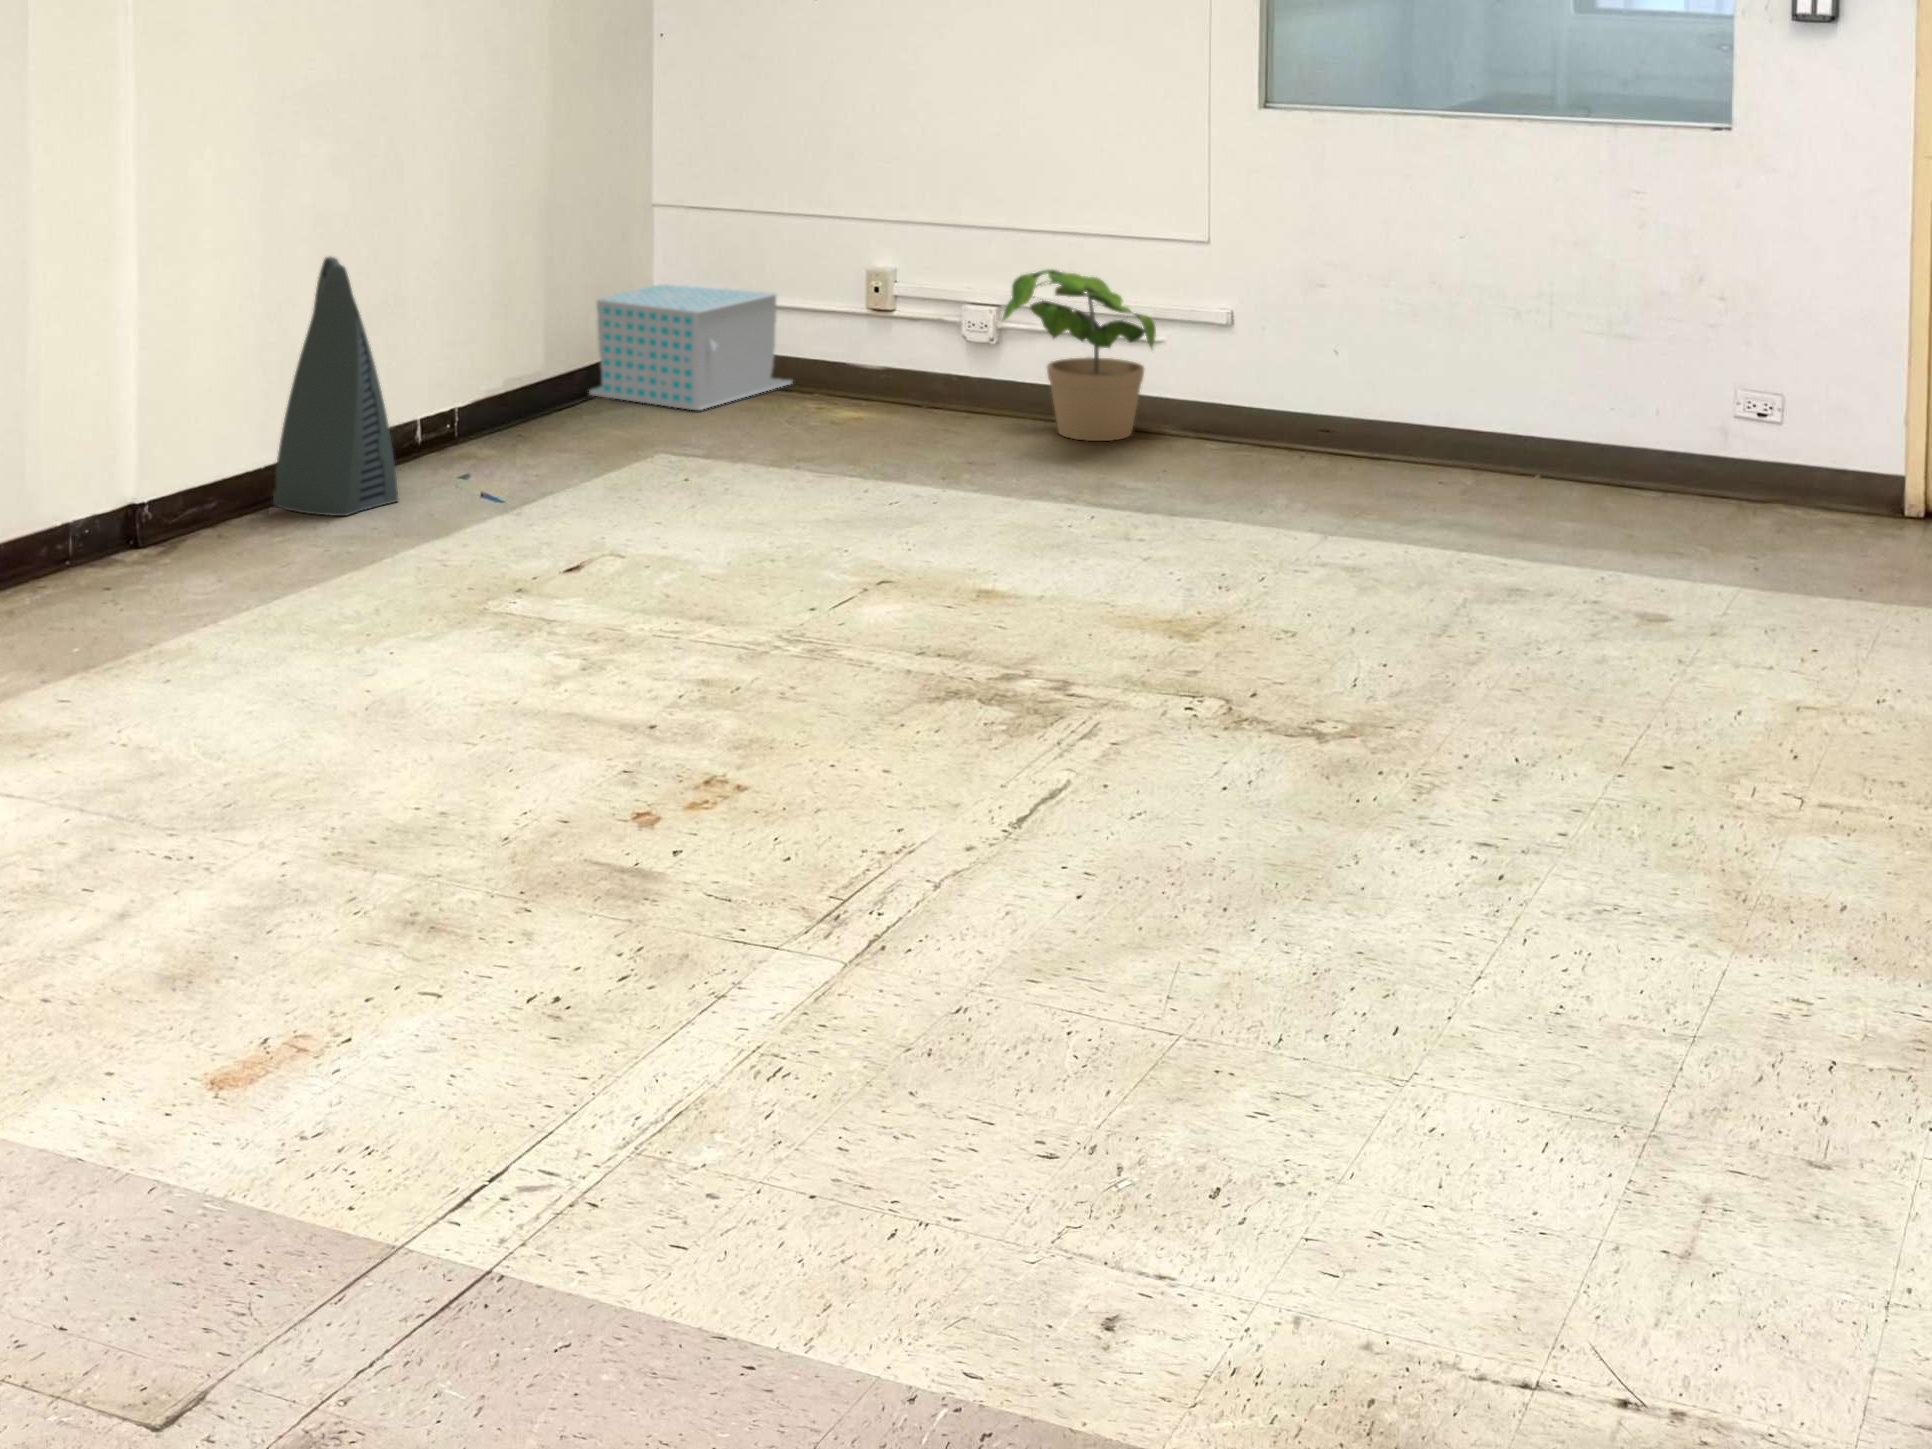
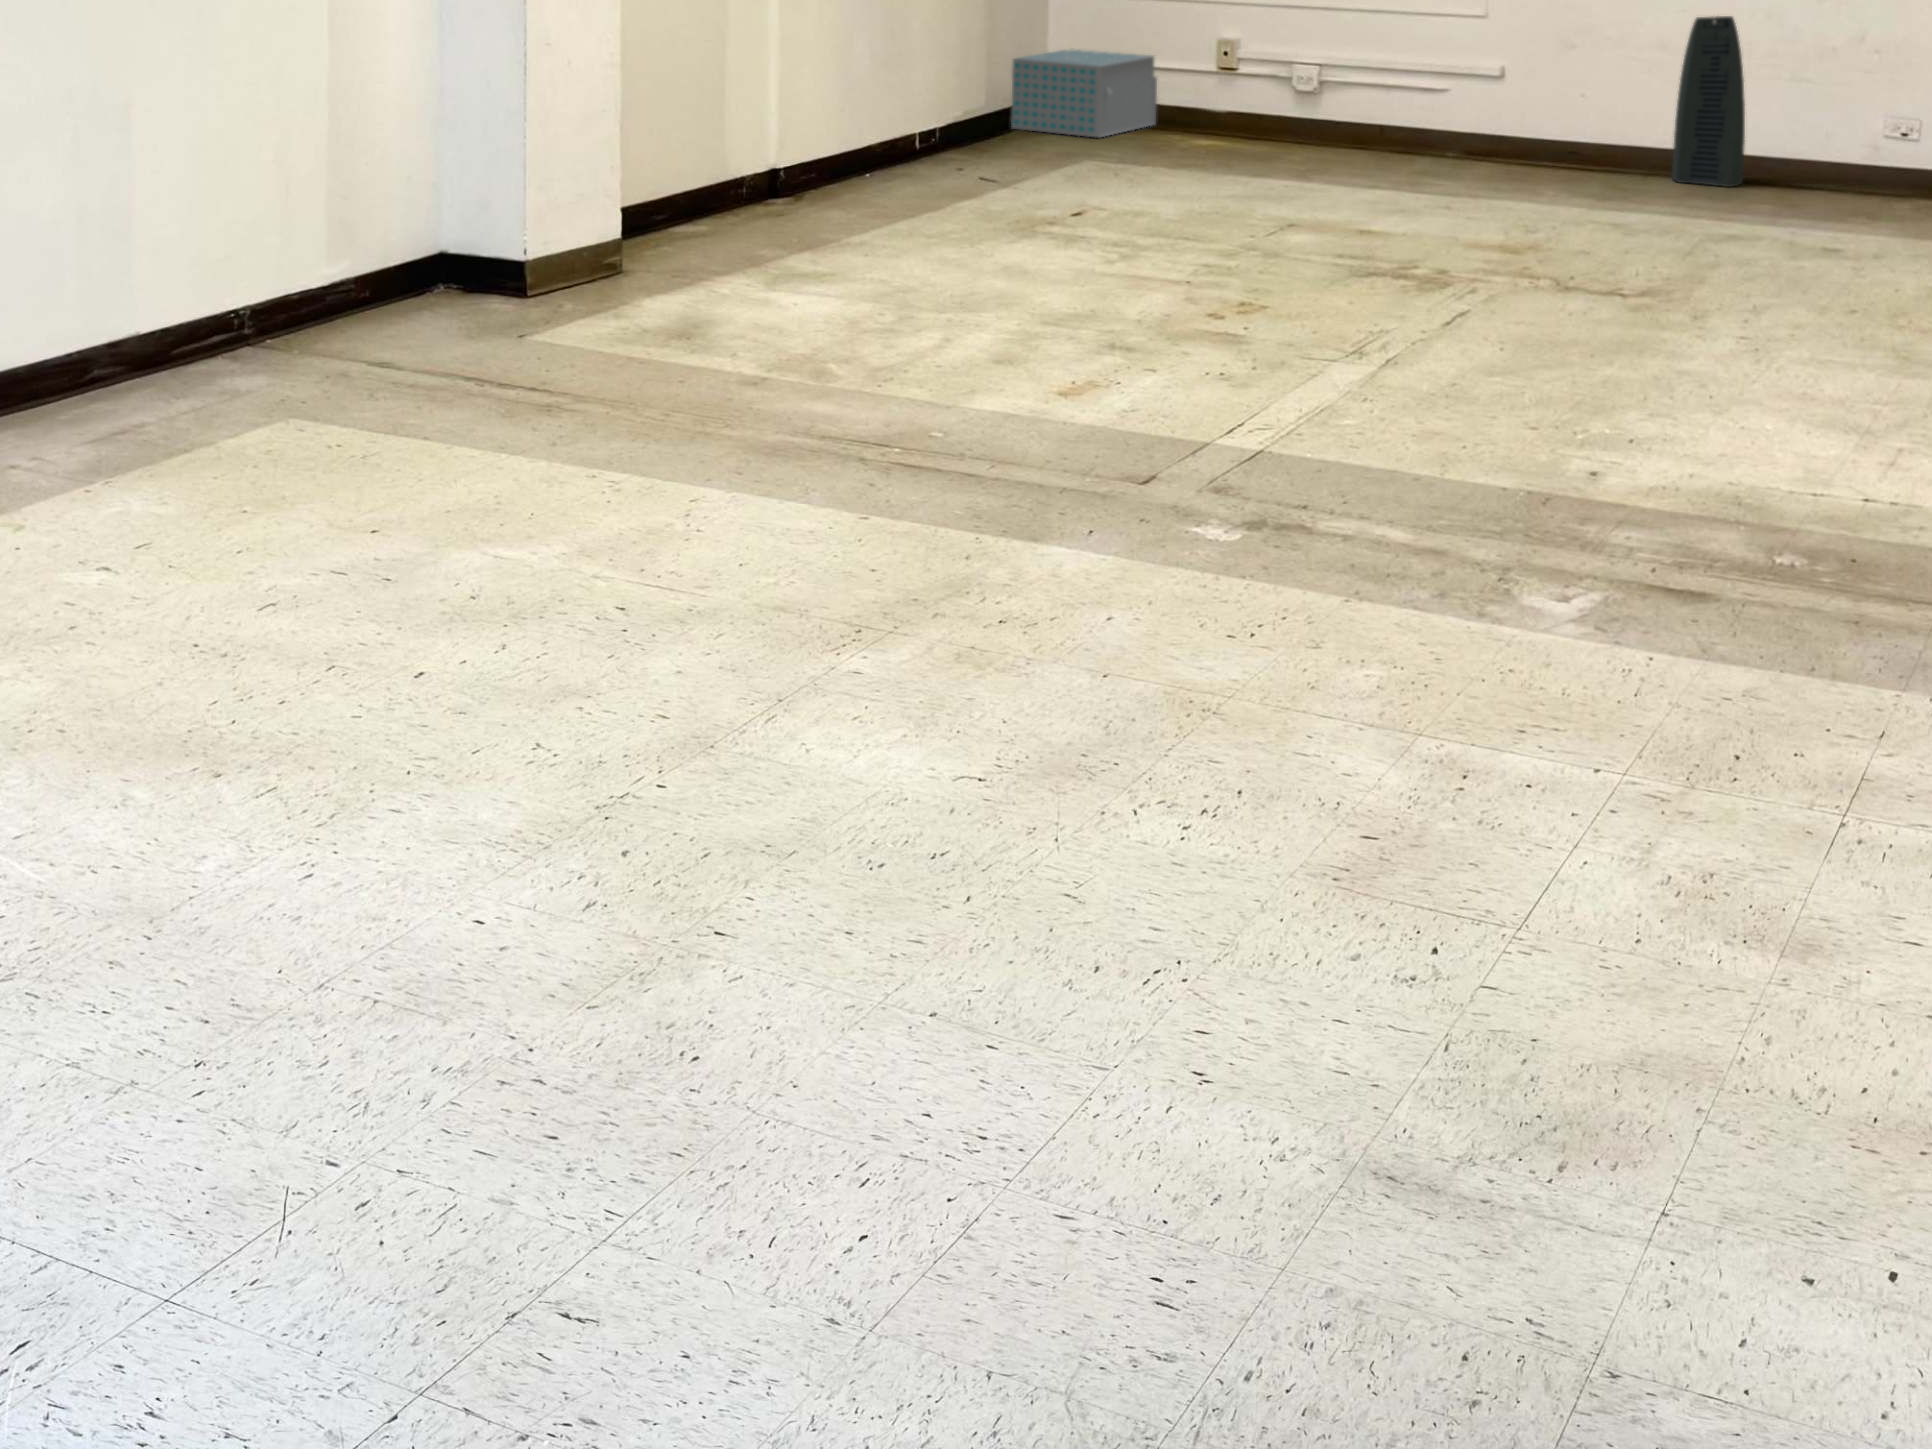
air purifier: present [273,257,398,516] -> present [1672,16,1745,187]
potted plant: present [1003,269,1156,441] -> none [1330,32,1446,158]

